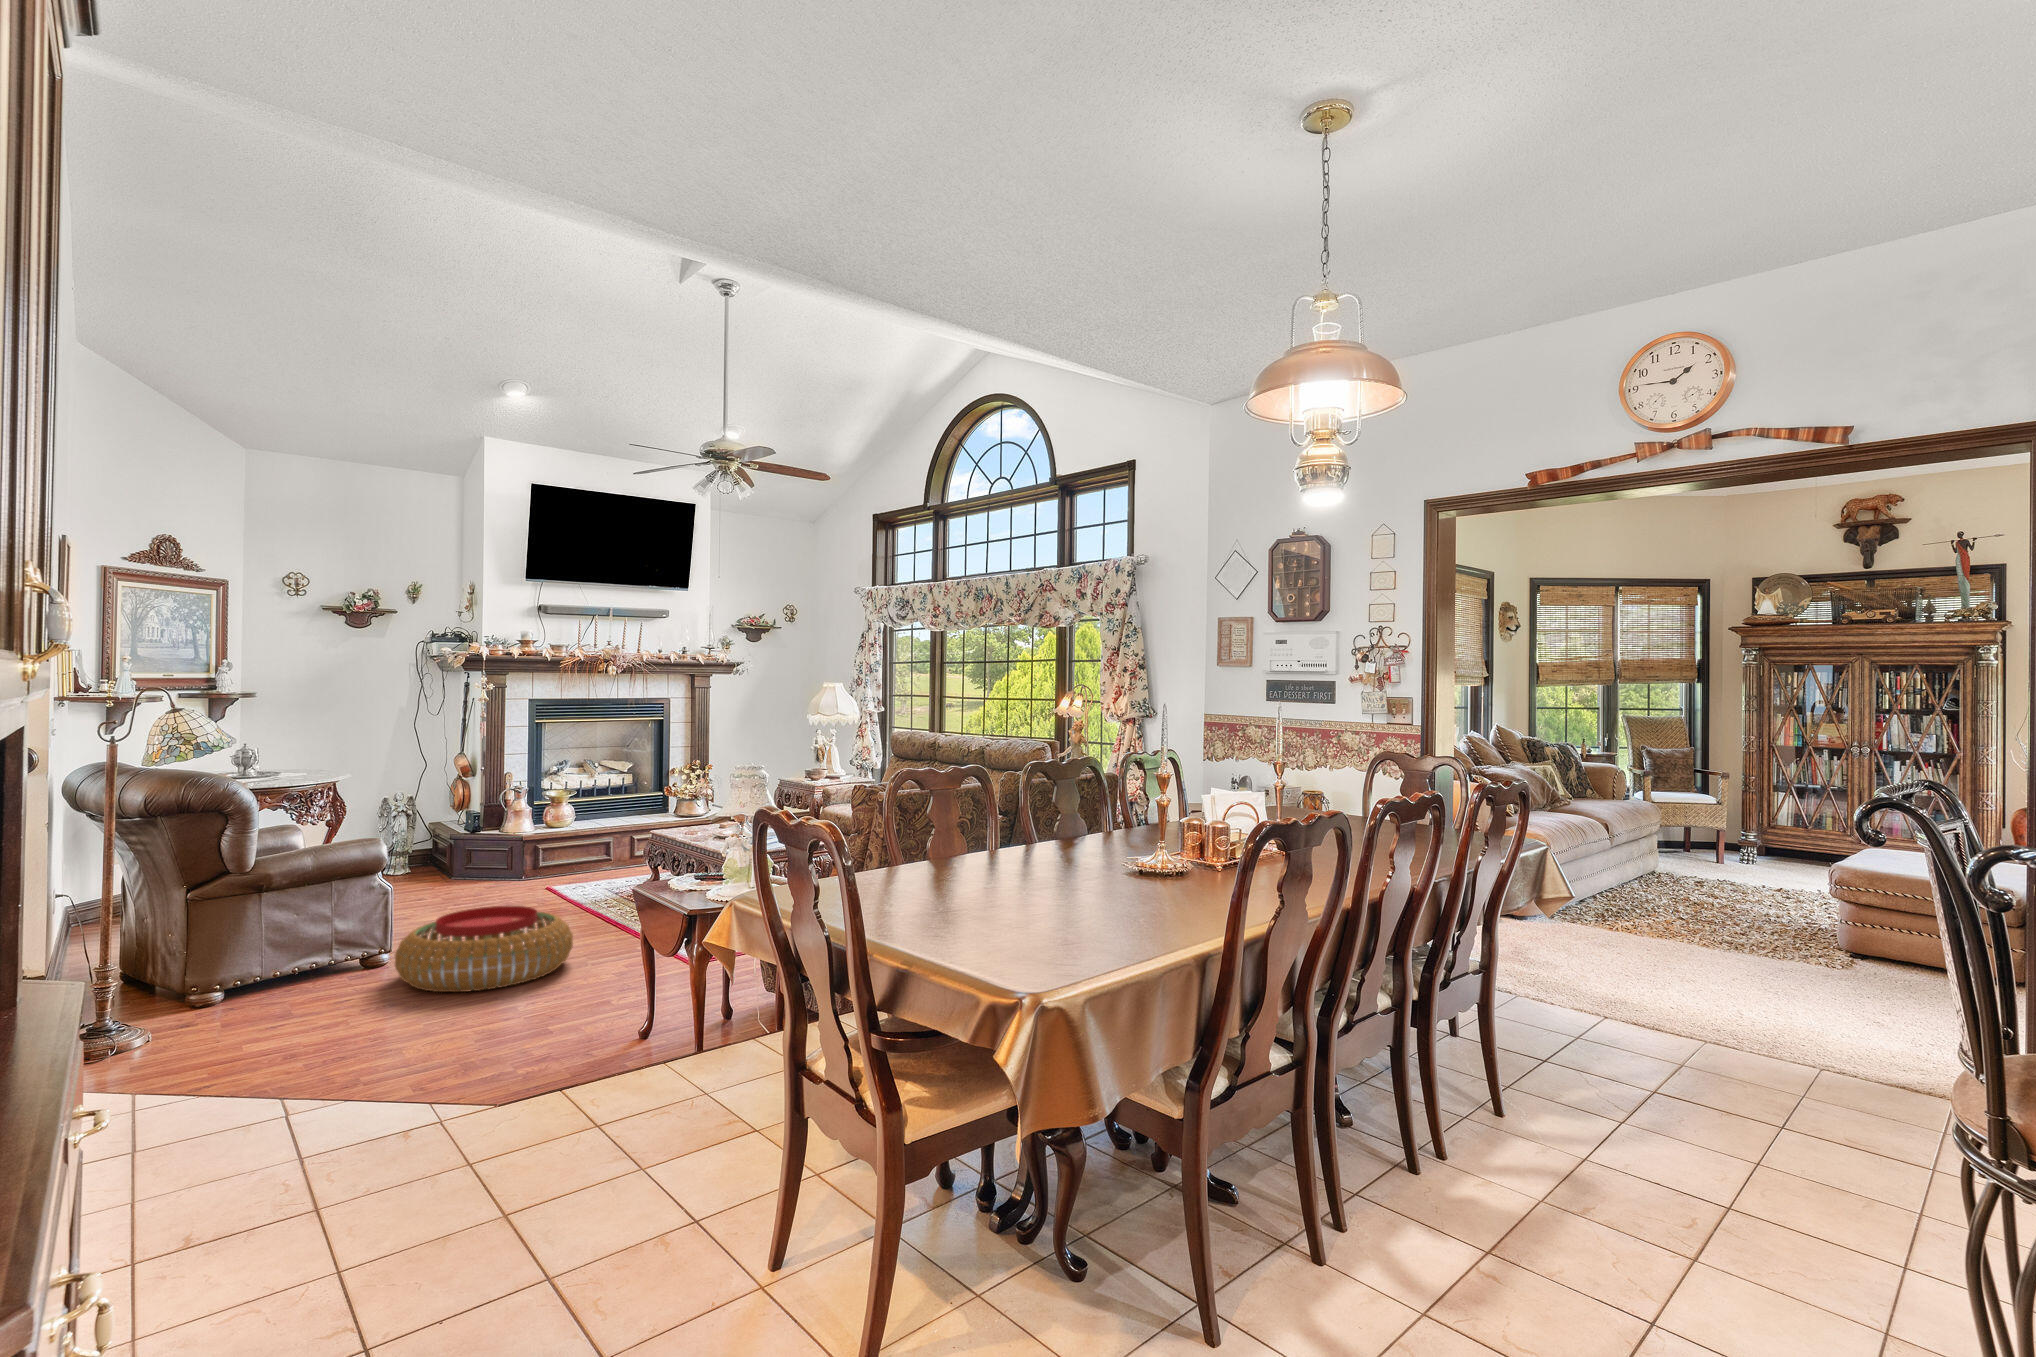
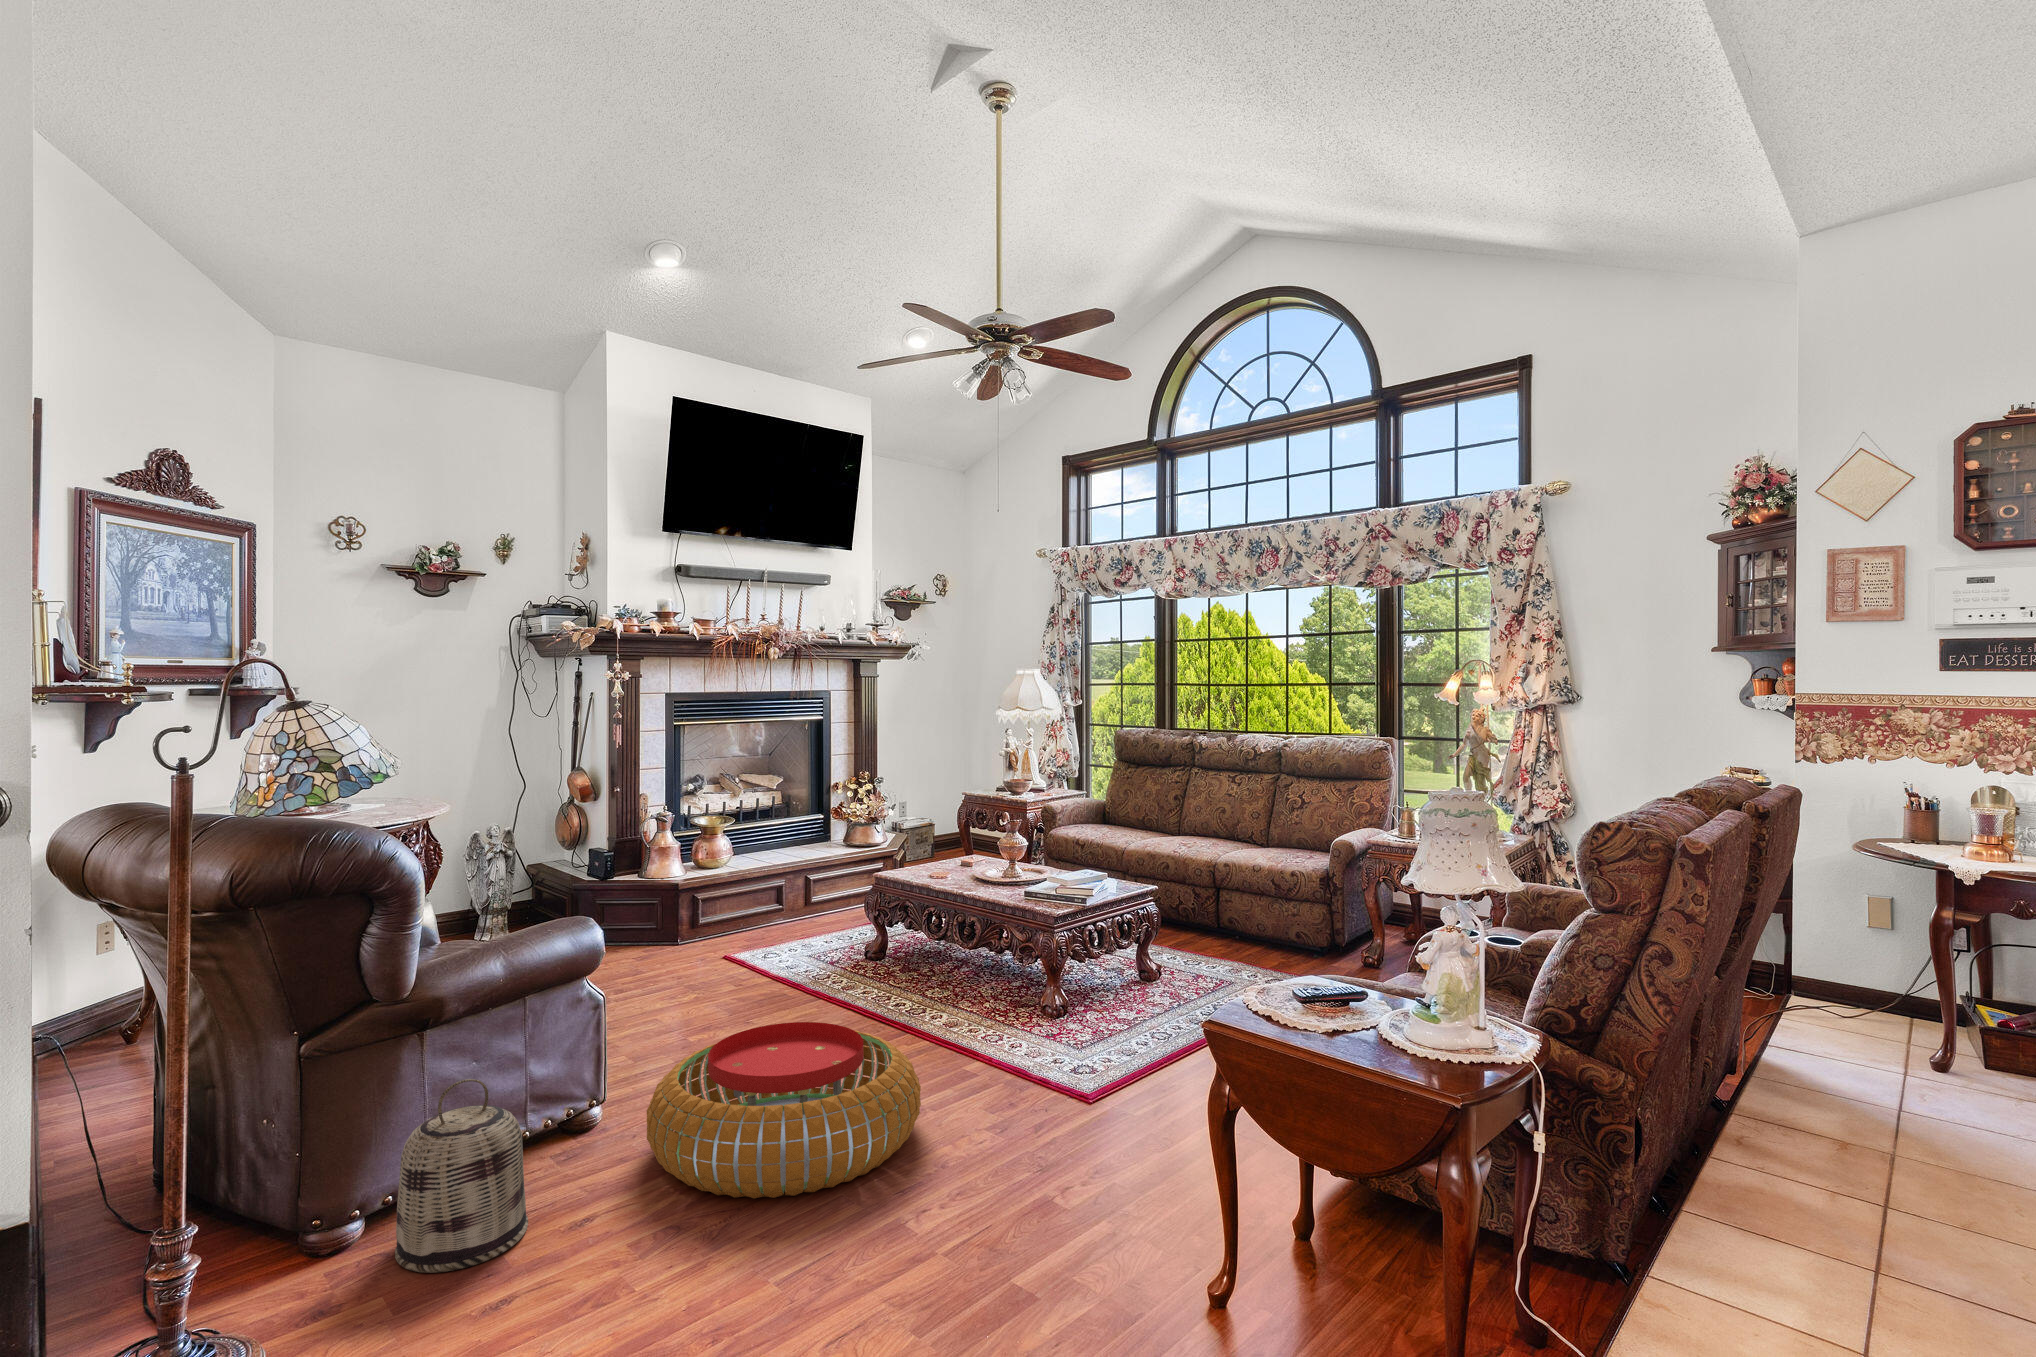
basket: none [234,917,314,1014] -> present [395,1079,528,1273]

